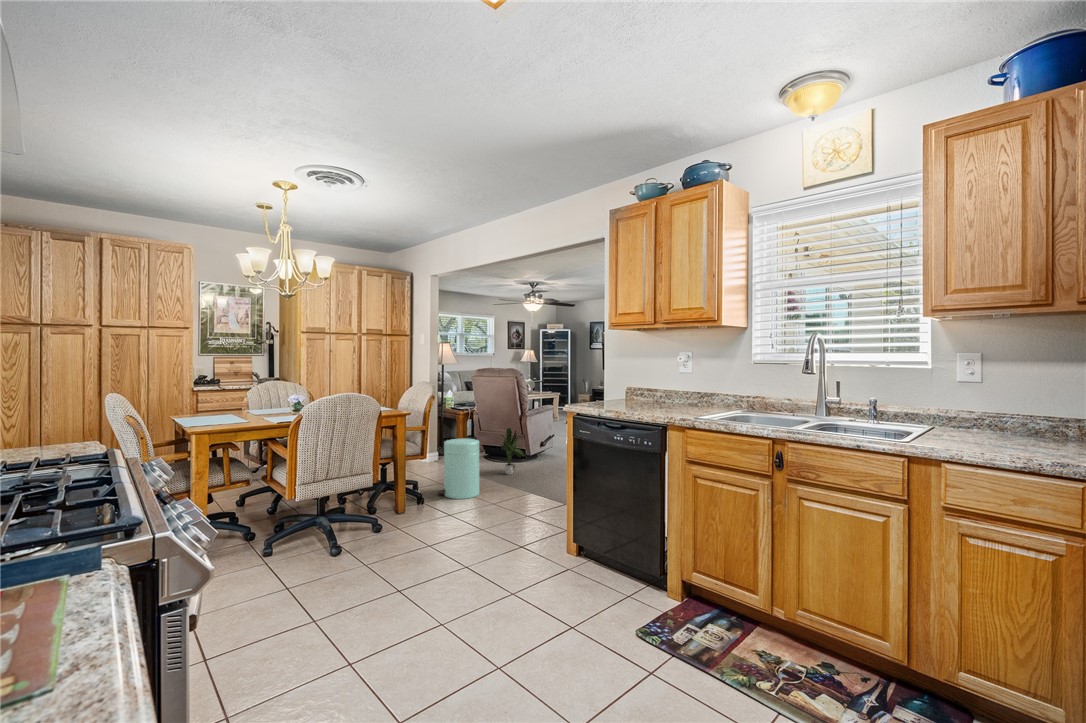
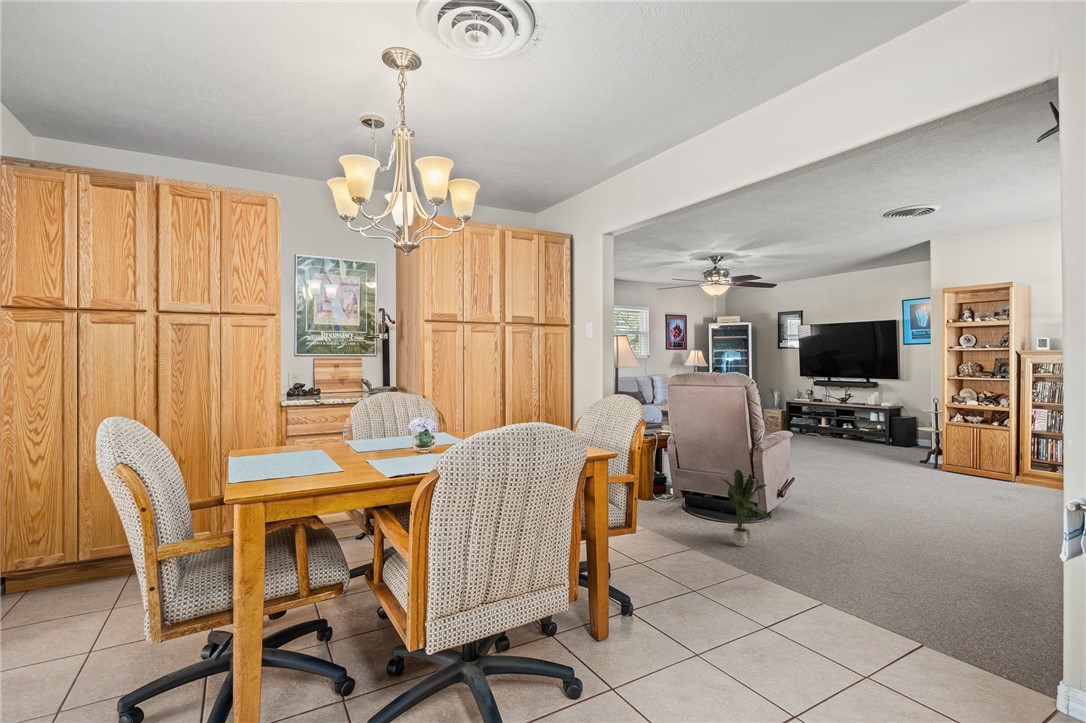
trash can: present [438,439,479,499] -> none [644,492,717,604]

